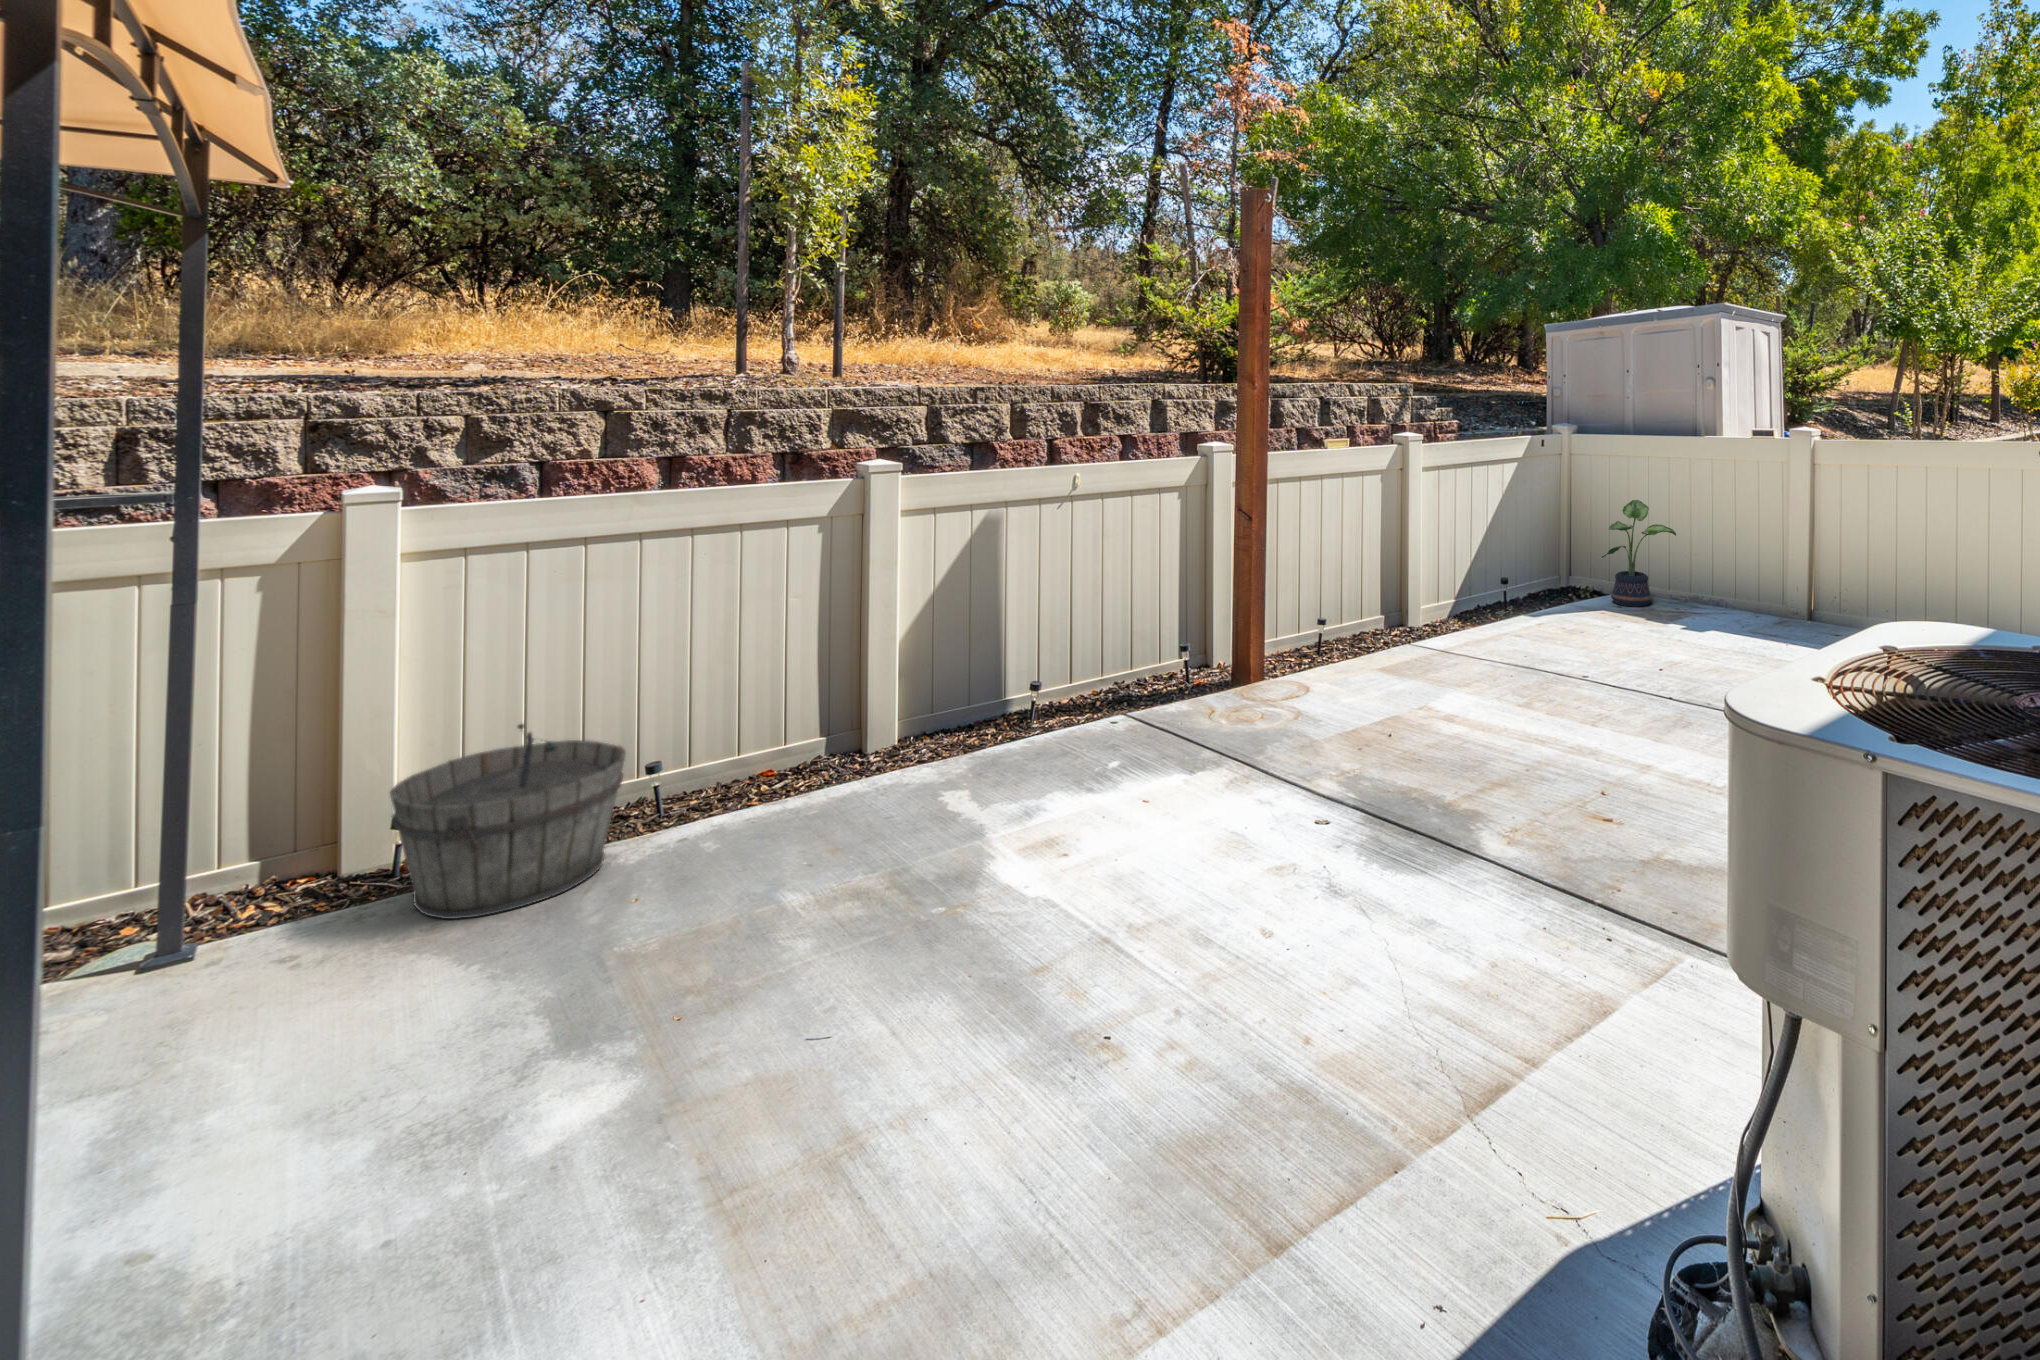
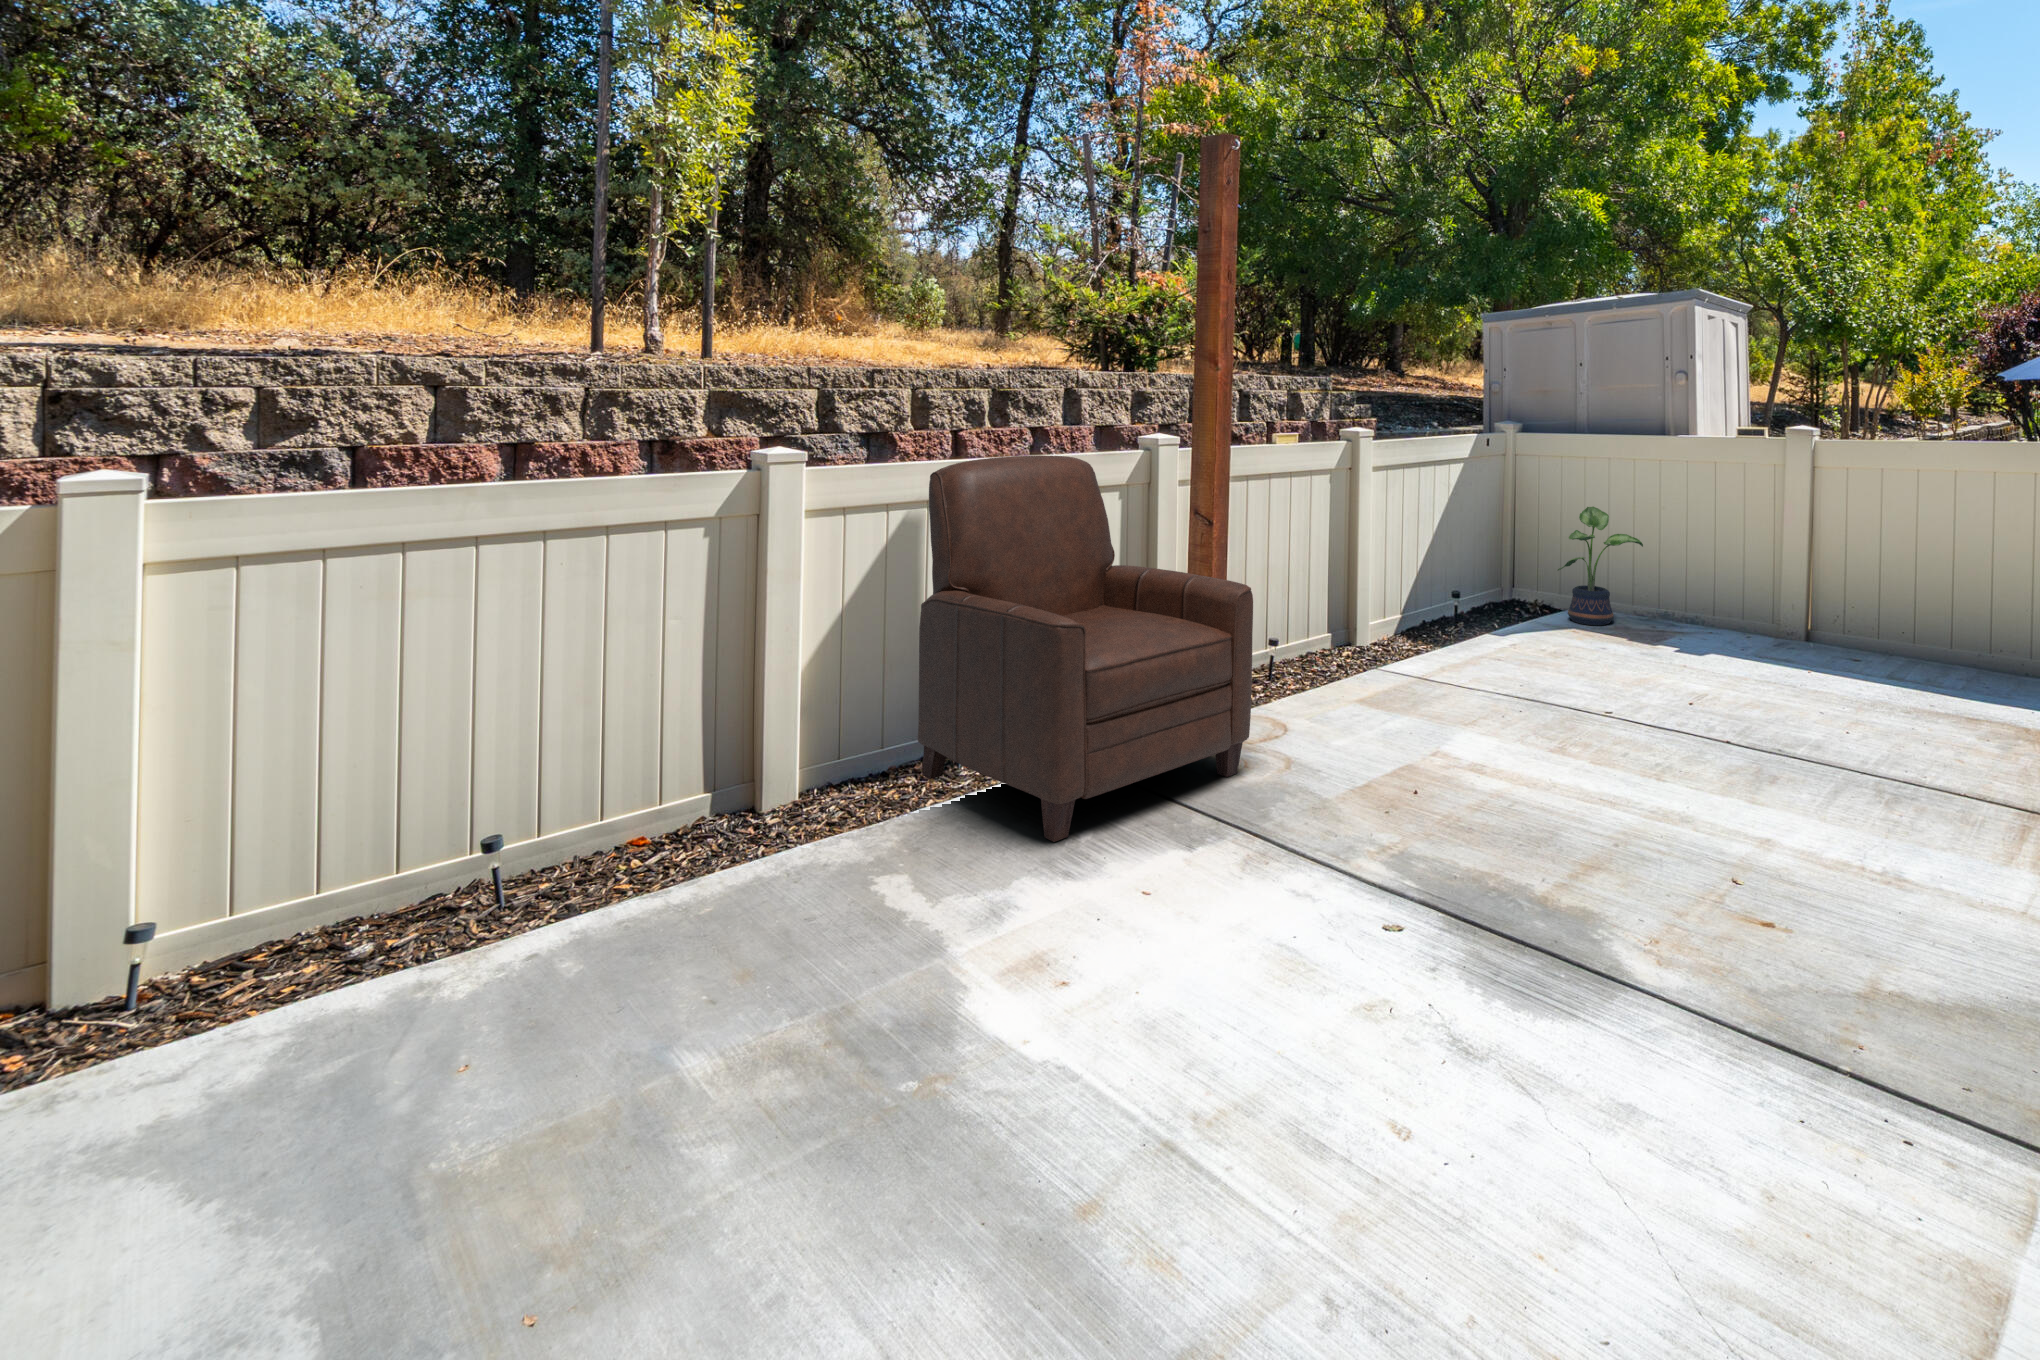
chair: none [1000,462,1277,774] -> present [917,455,1253,842]
wooden bucket: present [390,724,626,919] -> none [122,794,456,1078]

